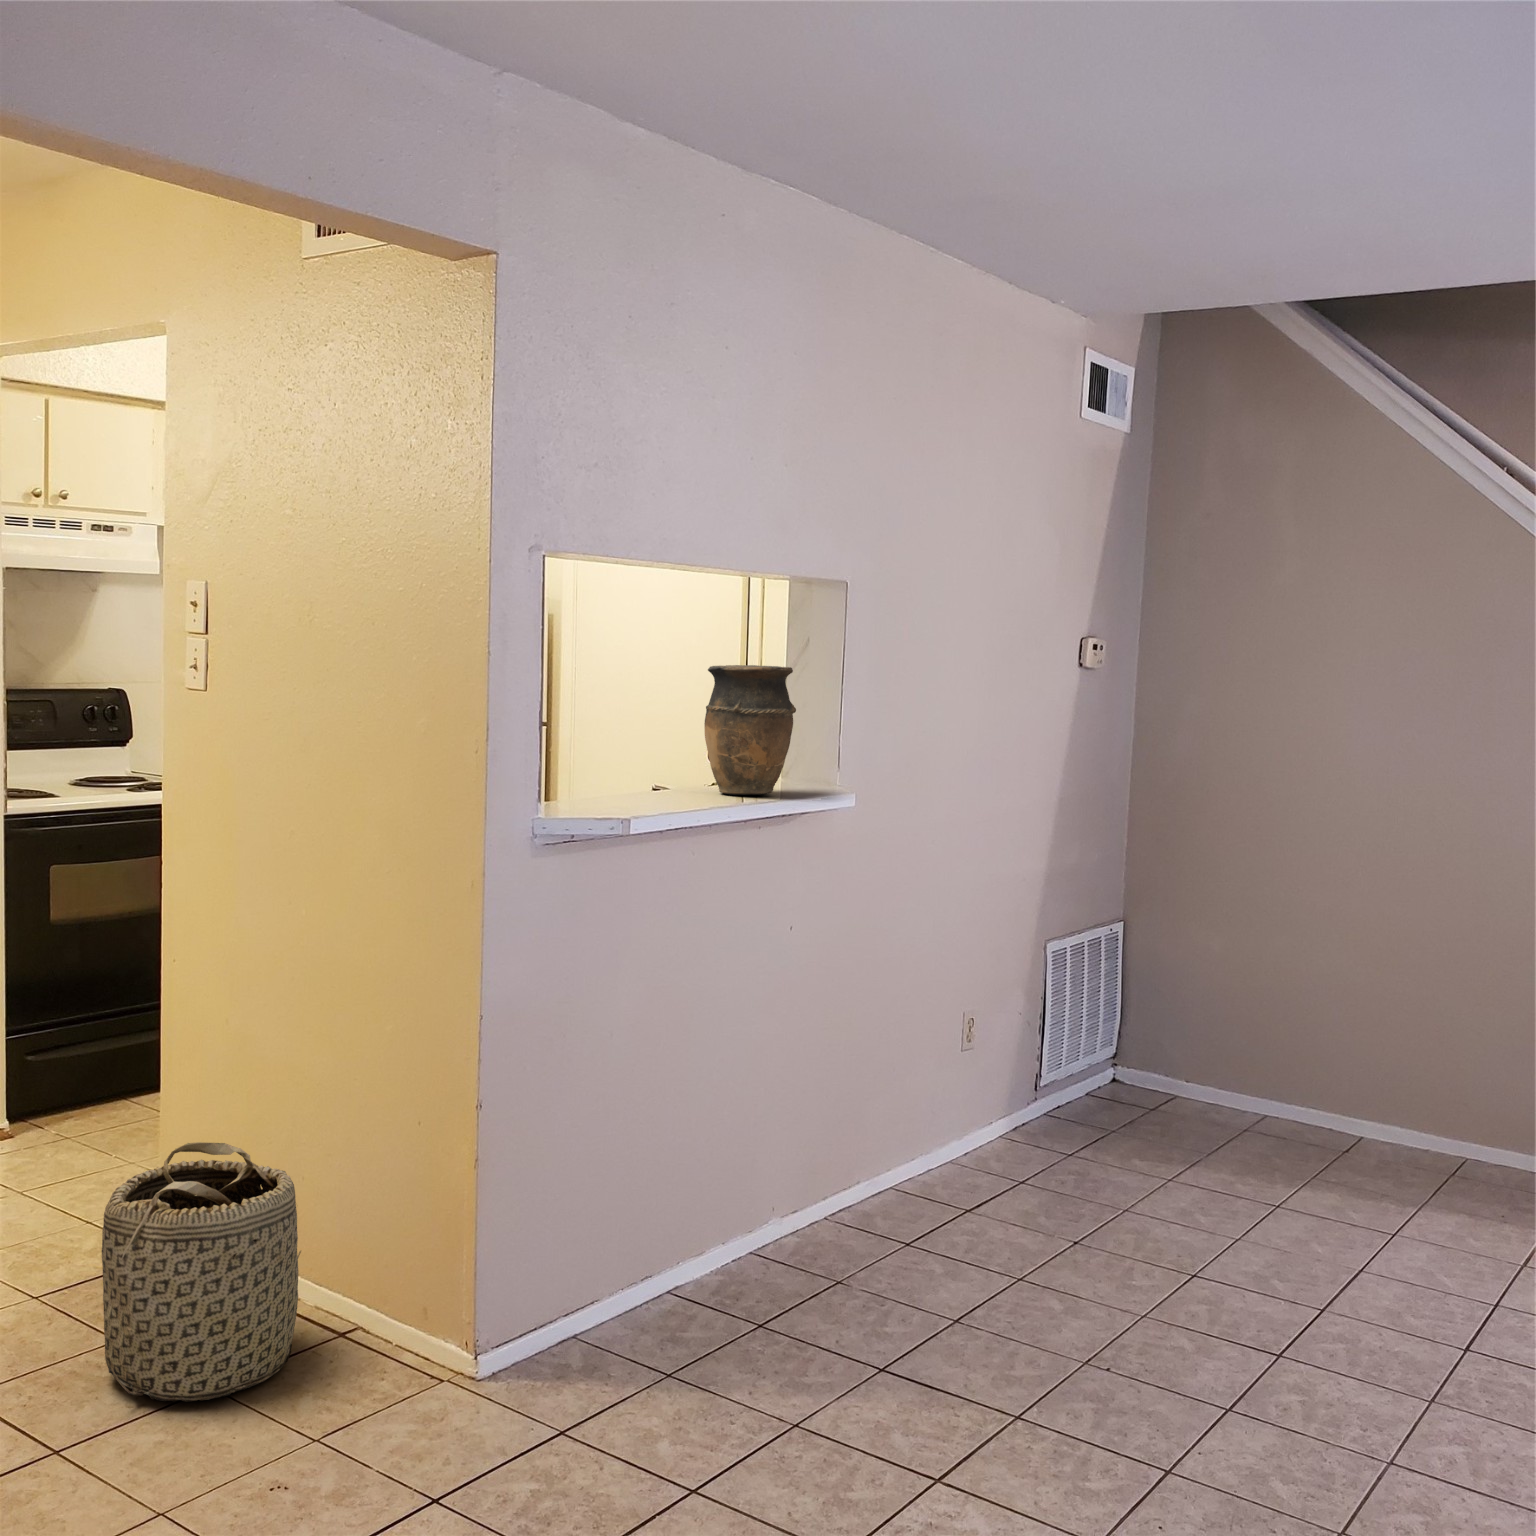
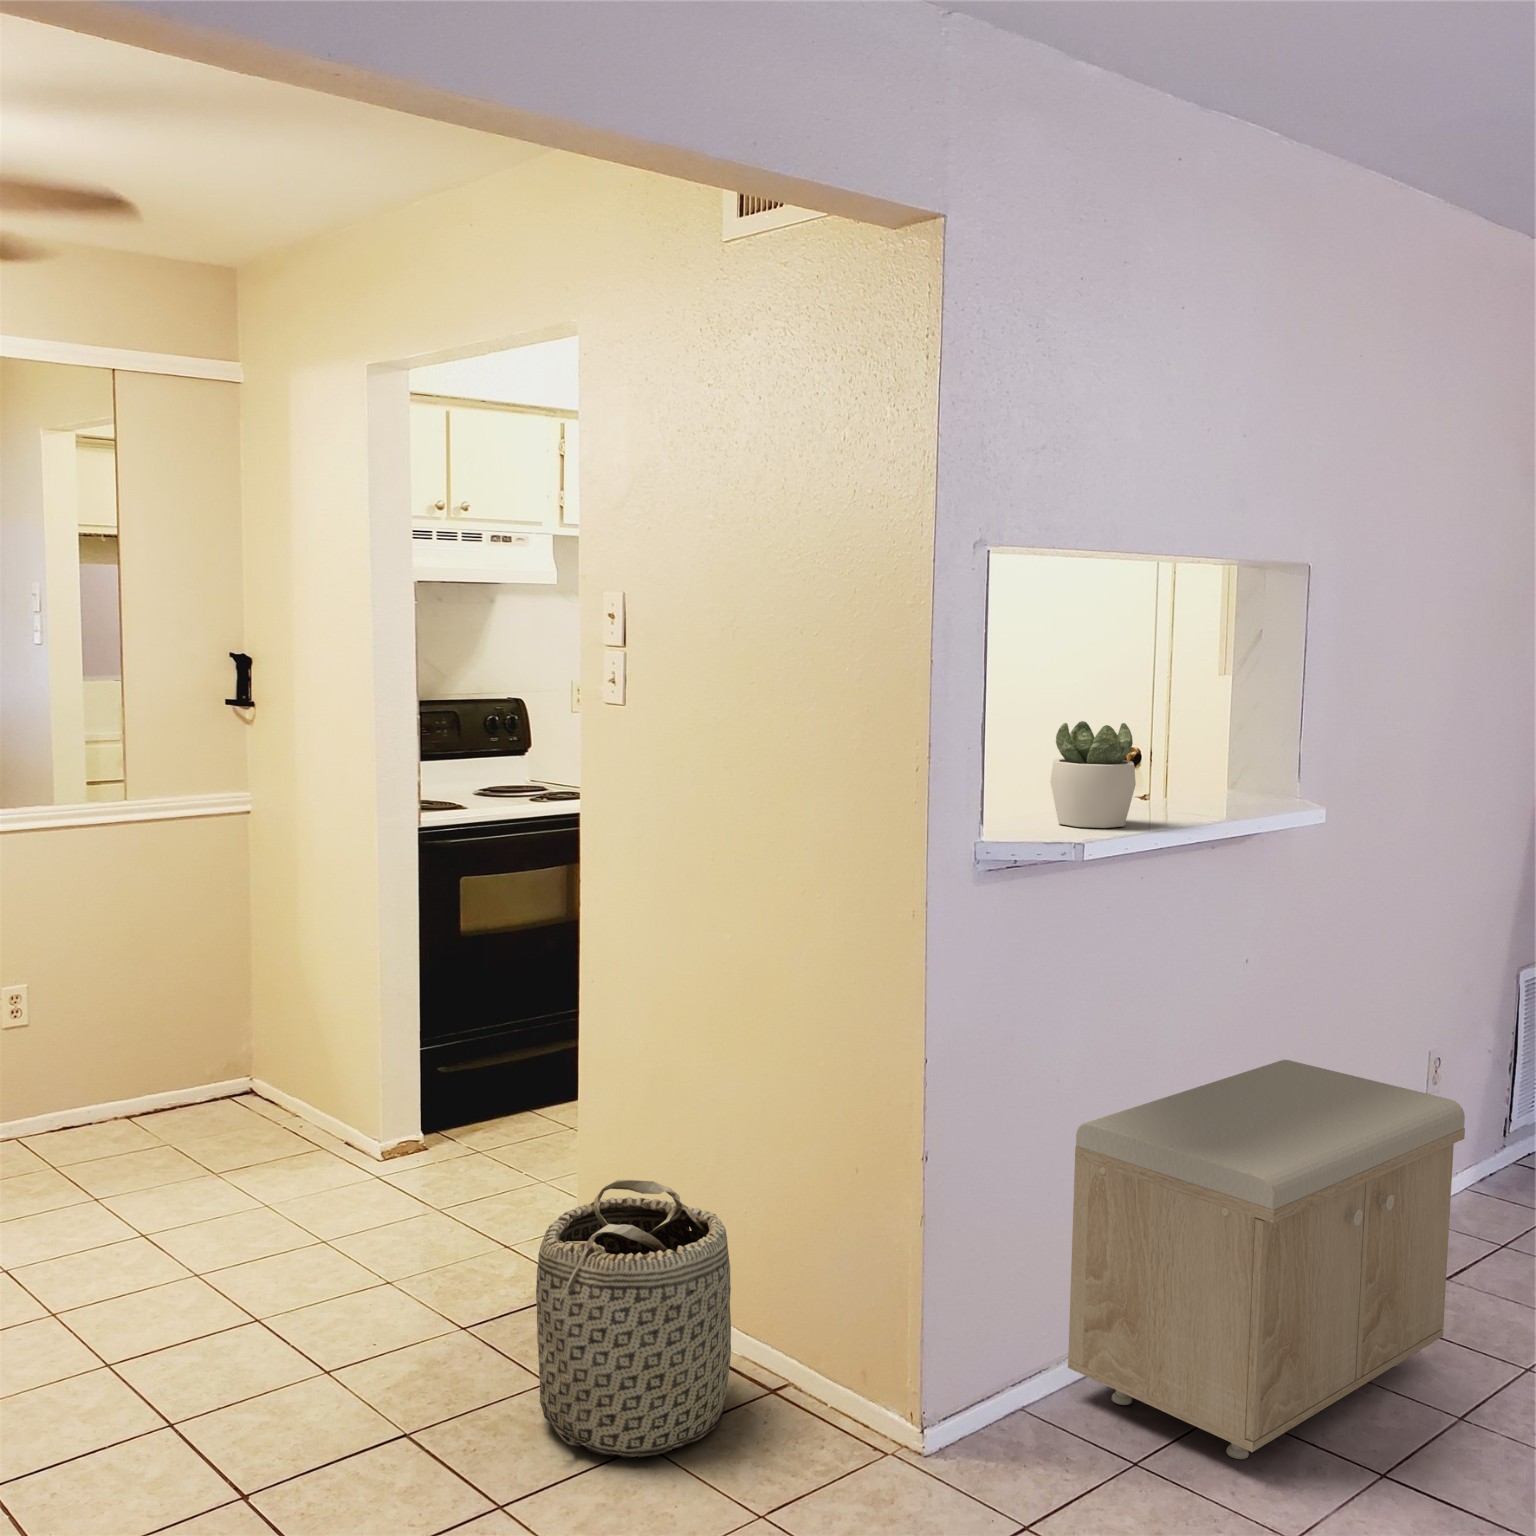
vase: present [704,665,796,795] -> none [1152,665,1258,810]
succulent plant: none [604,712,680,808] -> present [1050,721,1136,828]
storage bench: none [617,1017,963,1362] -> present [1068,1060,1465,1459]

